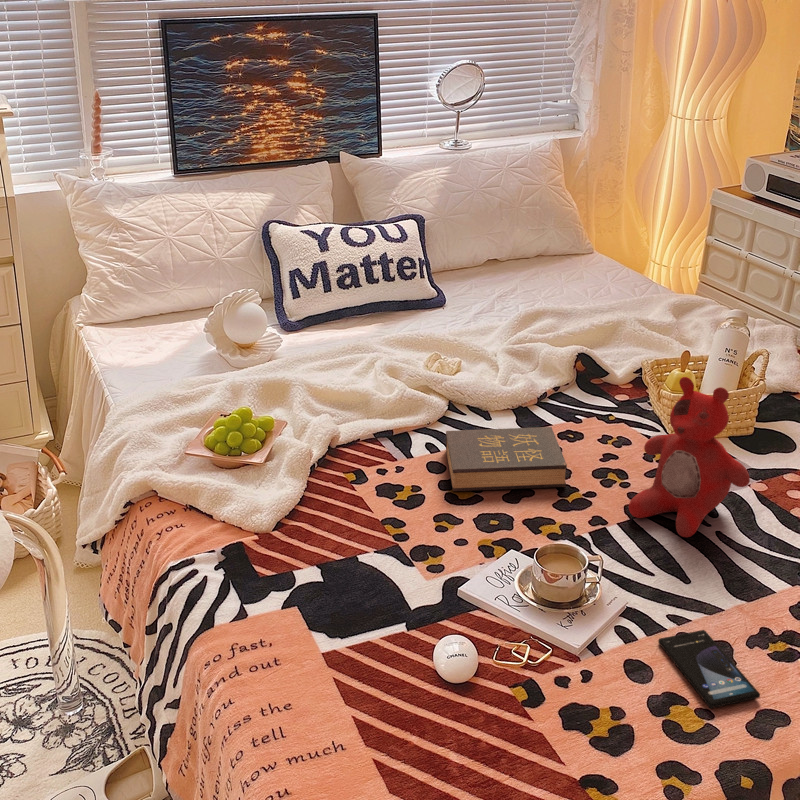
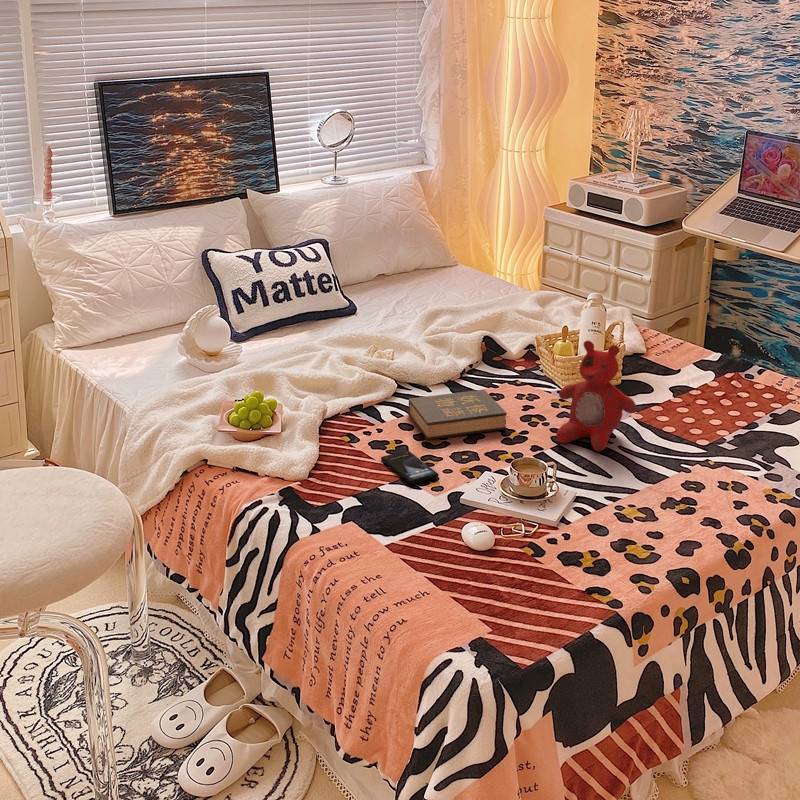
smartphone: present [658,630,760,708] -> present [381,450,439,484]

